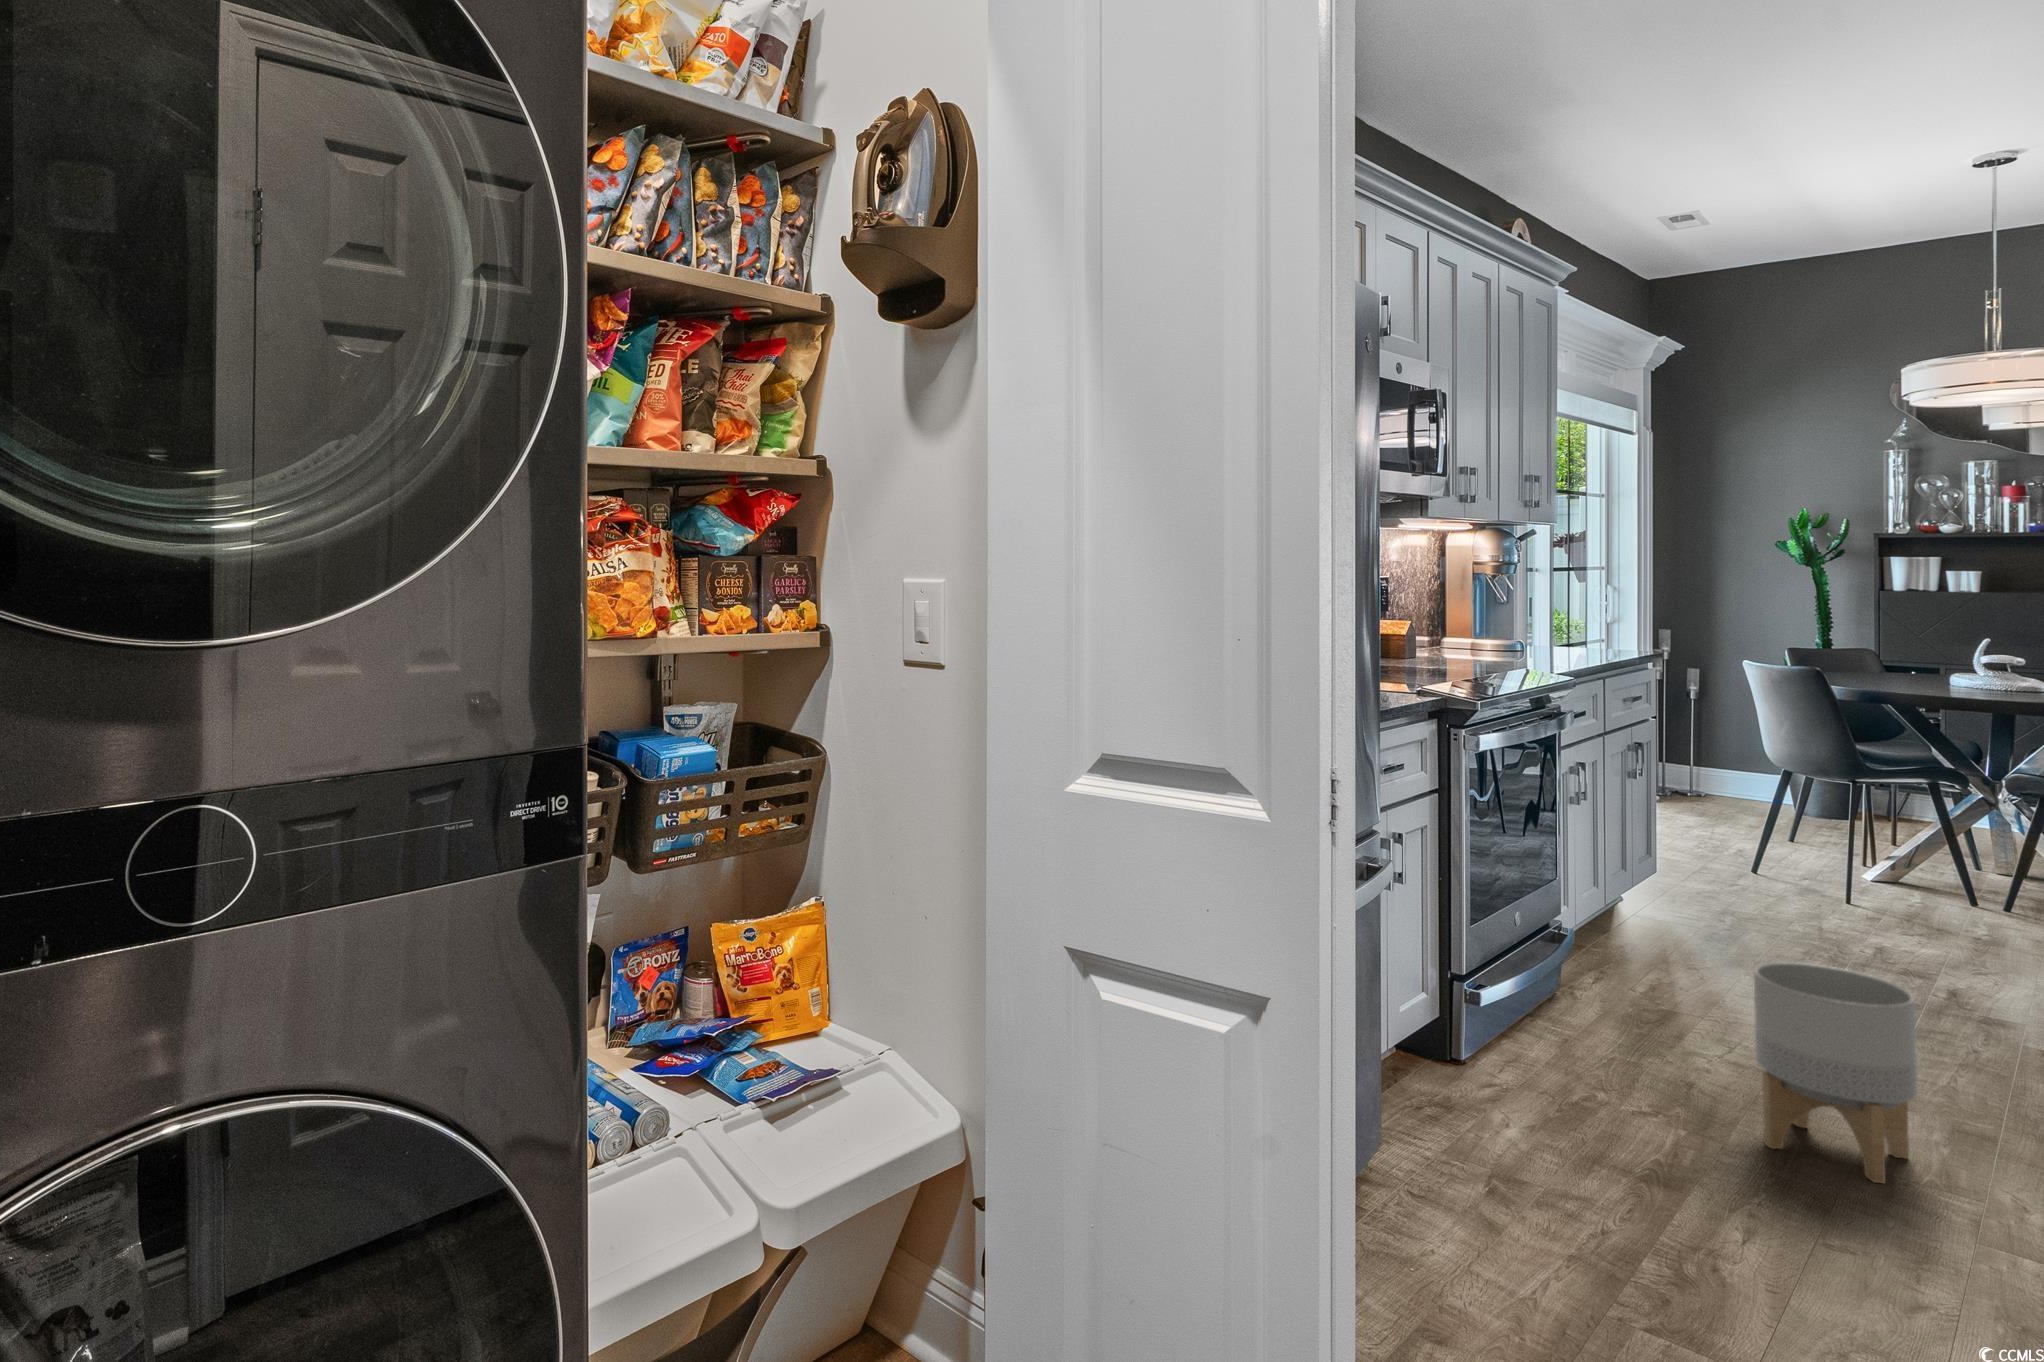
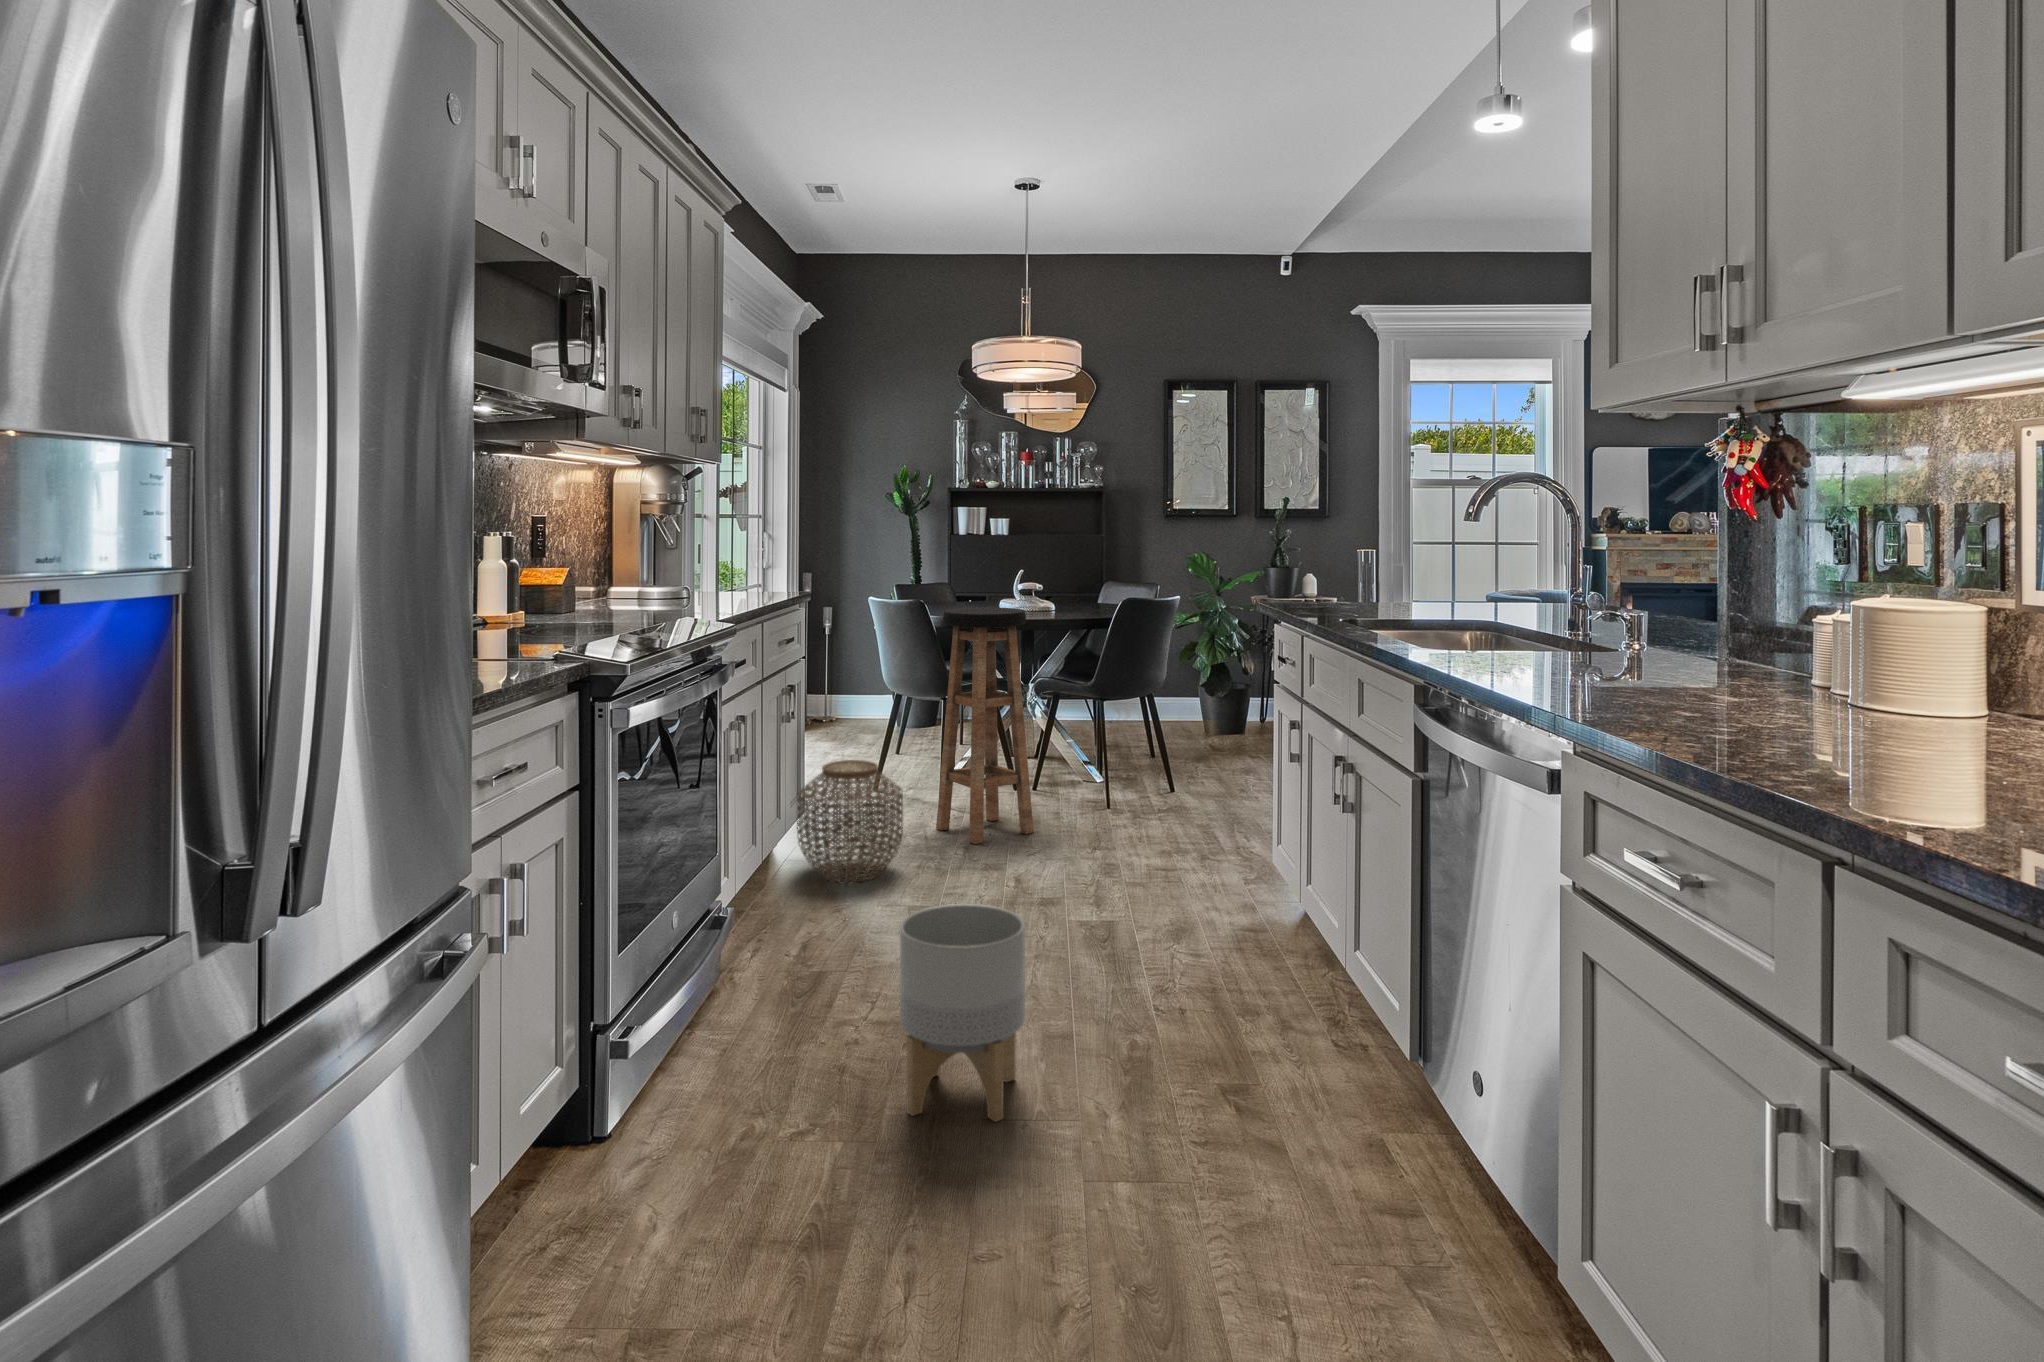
bar stool: none [1839,678,1991,950] -> present [936,607,1034,844]
woven basket: none [1649,823,1784,950] -> present [797,760,903,883]

